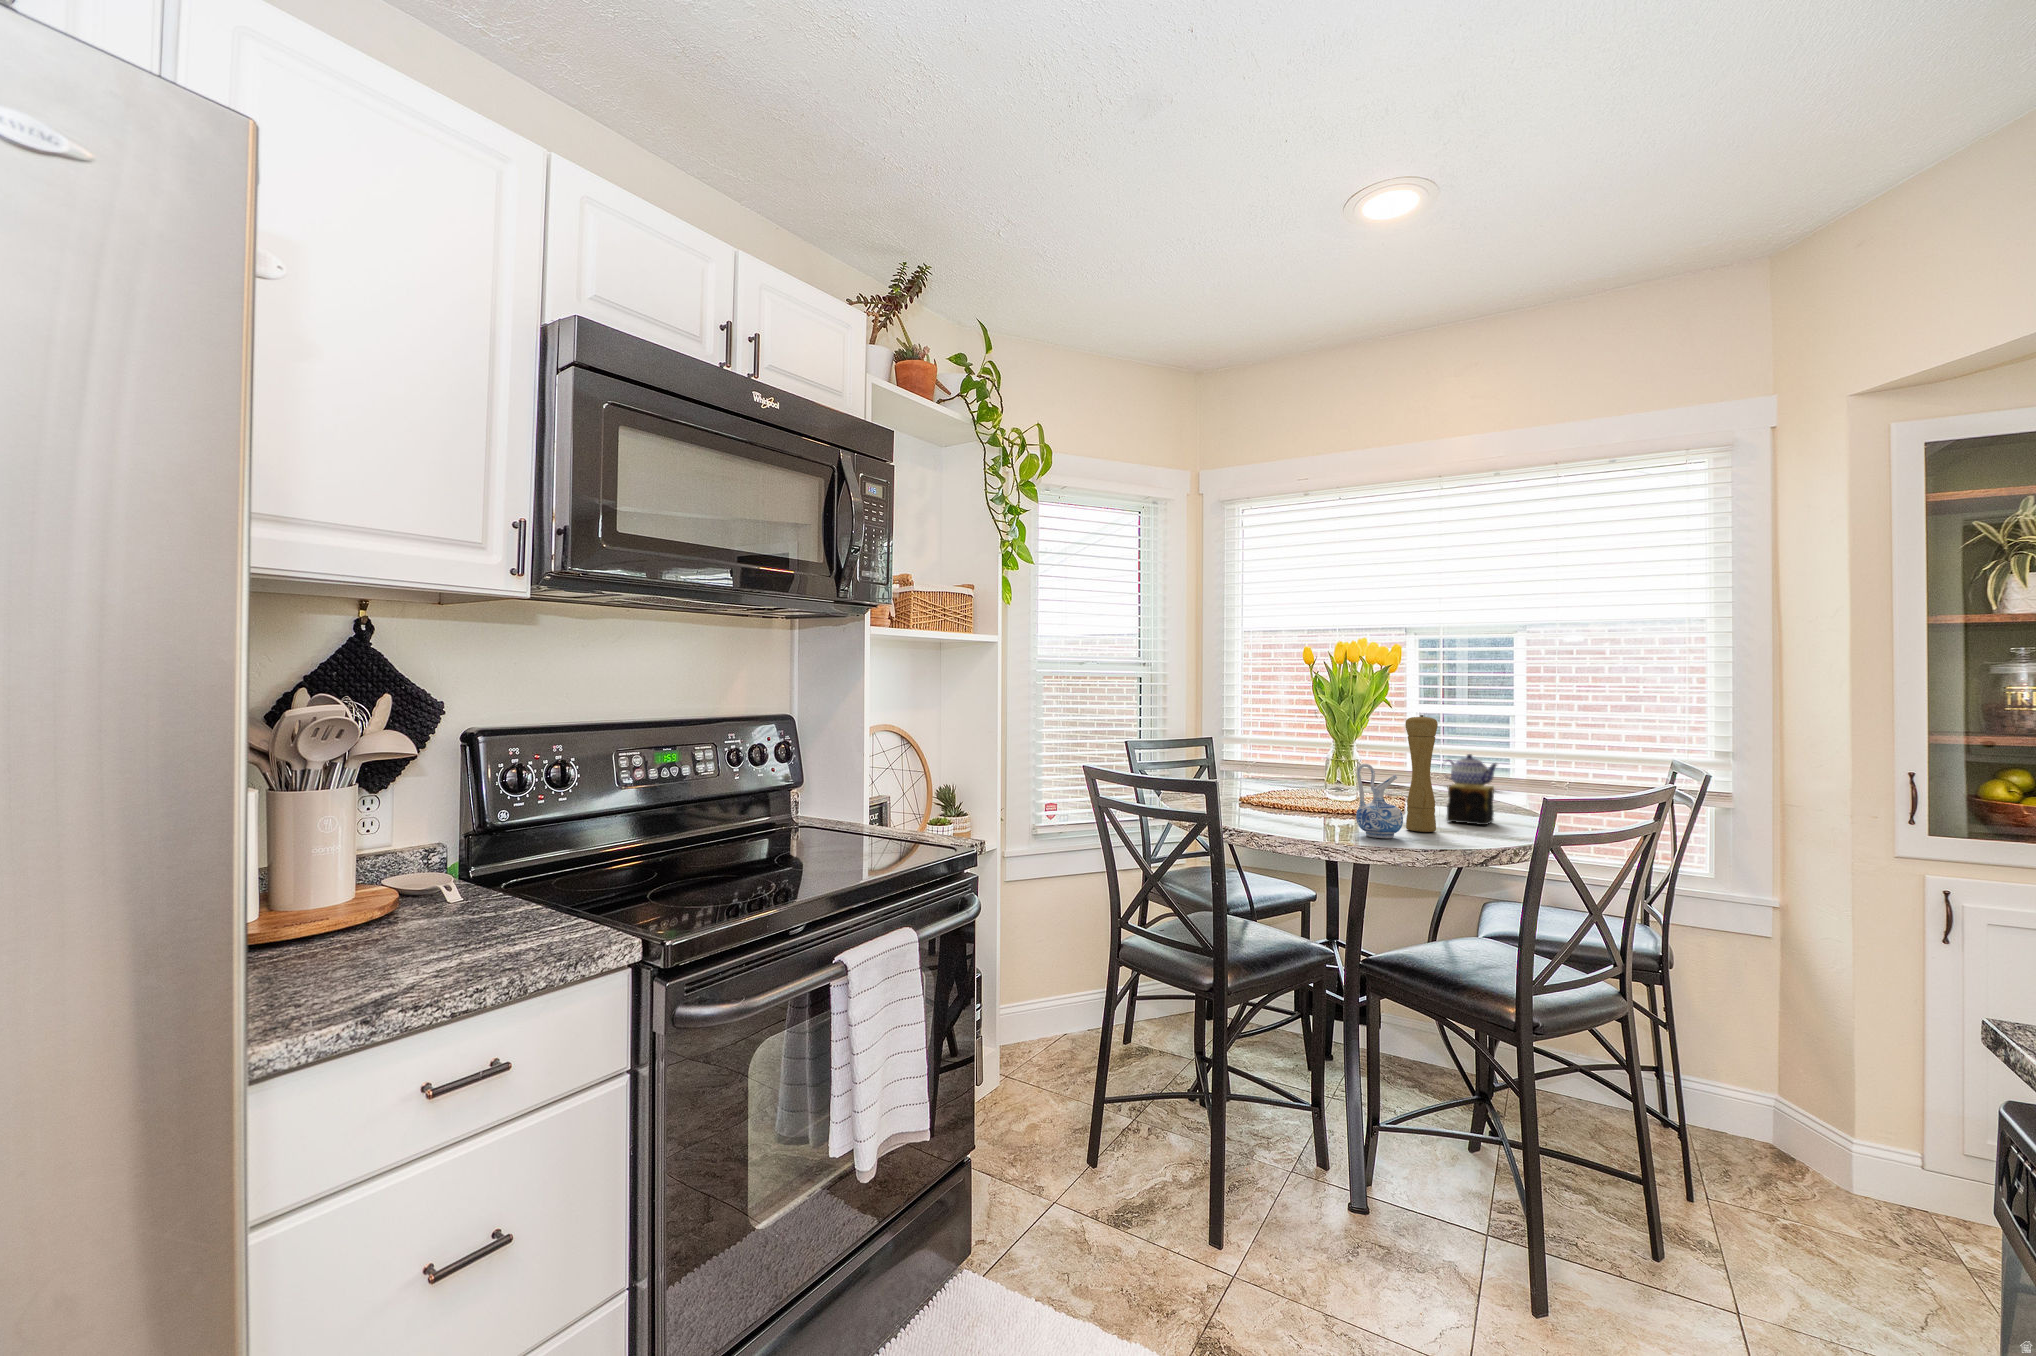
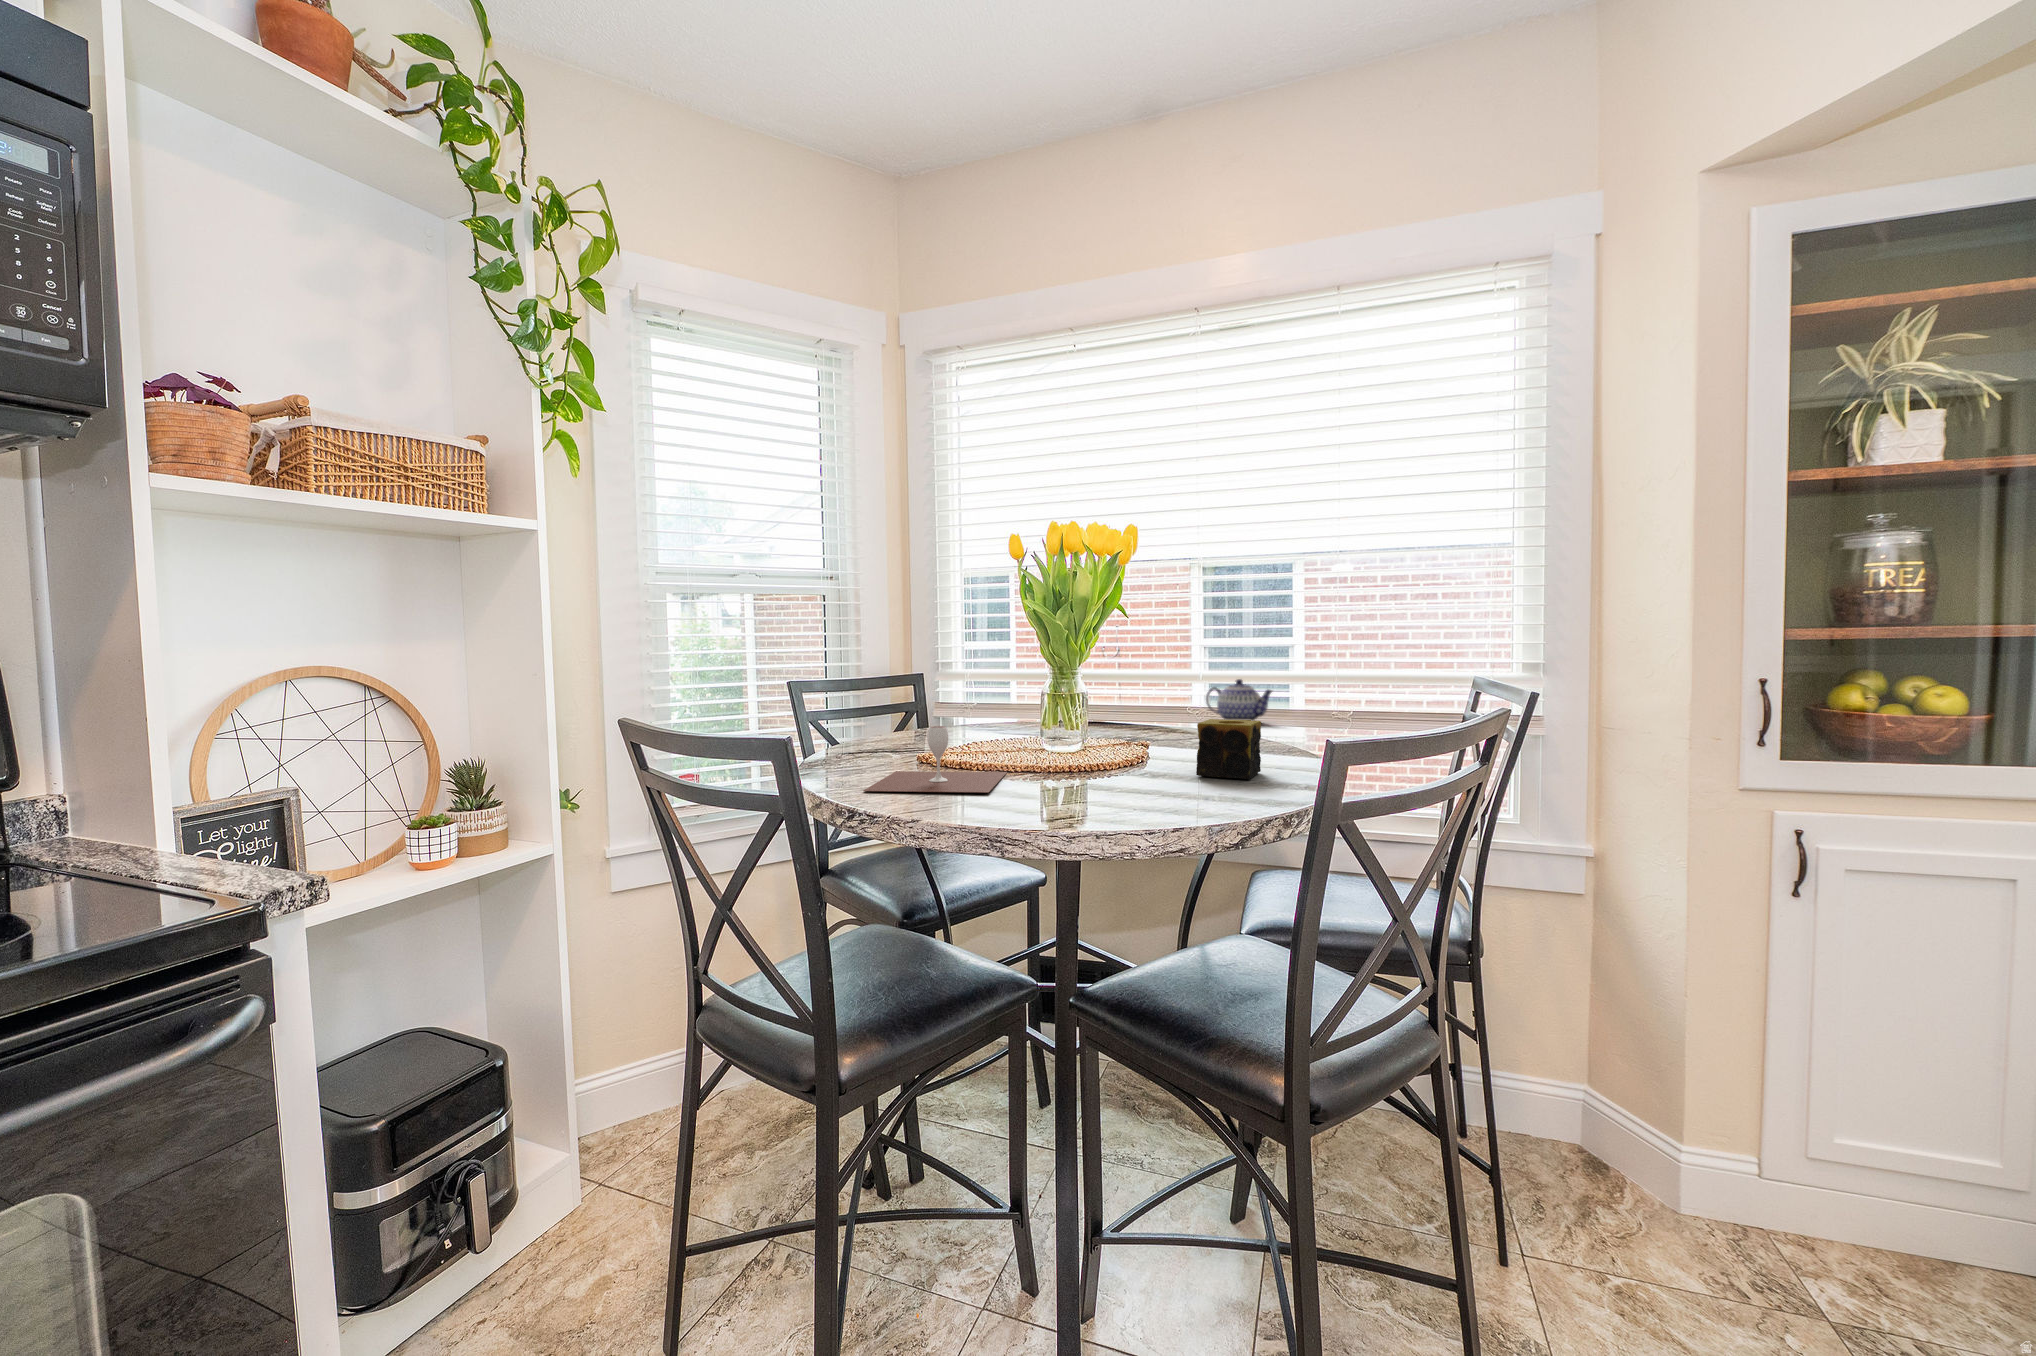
pepper mill: present [1405,715,1438,832] -> none [1131,616,1177,796]
ceramic pitcher: present [1356,764,1403,838] -> none [1051,695,1122,814]
wine glass: none [1224,780,1309,823] -> present [863,726,1007,793]

